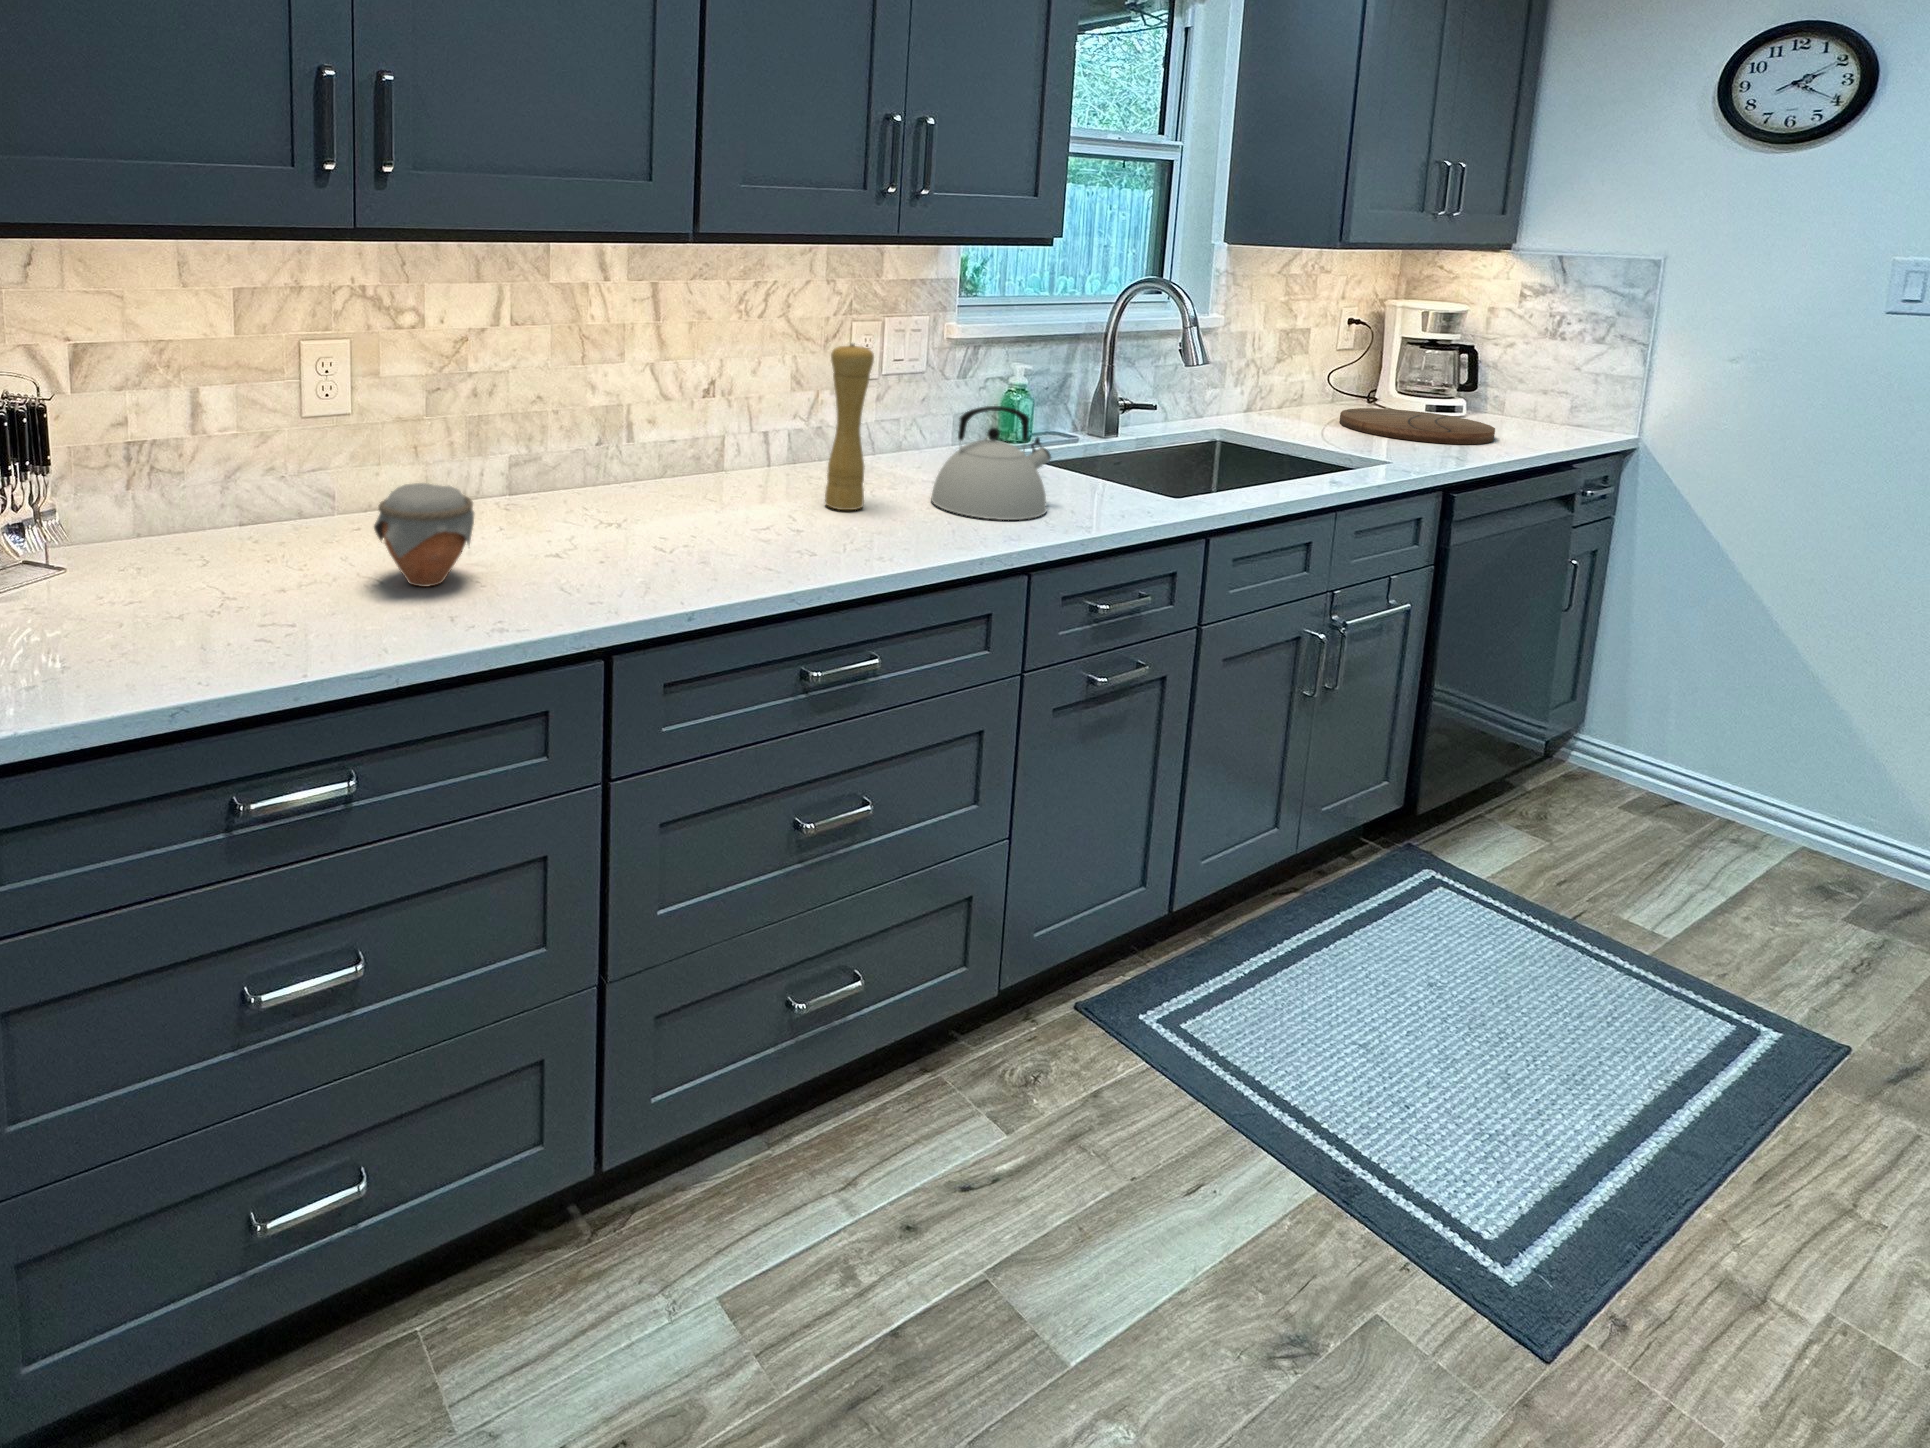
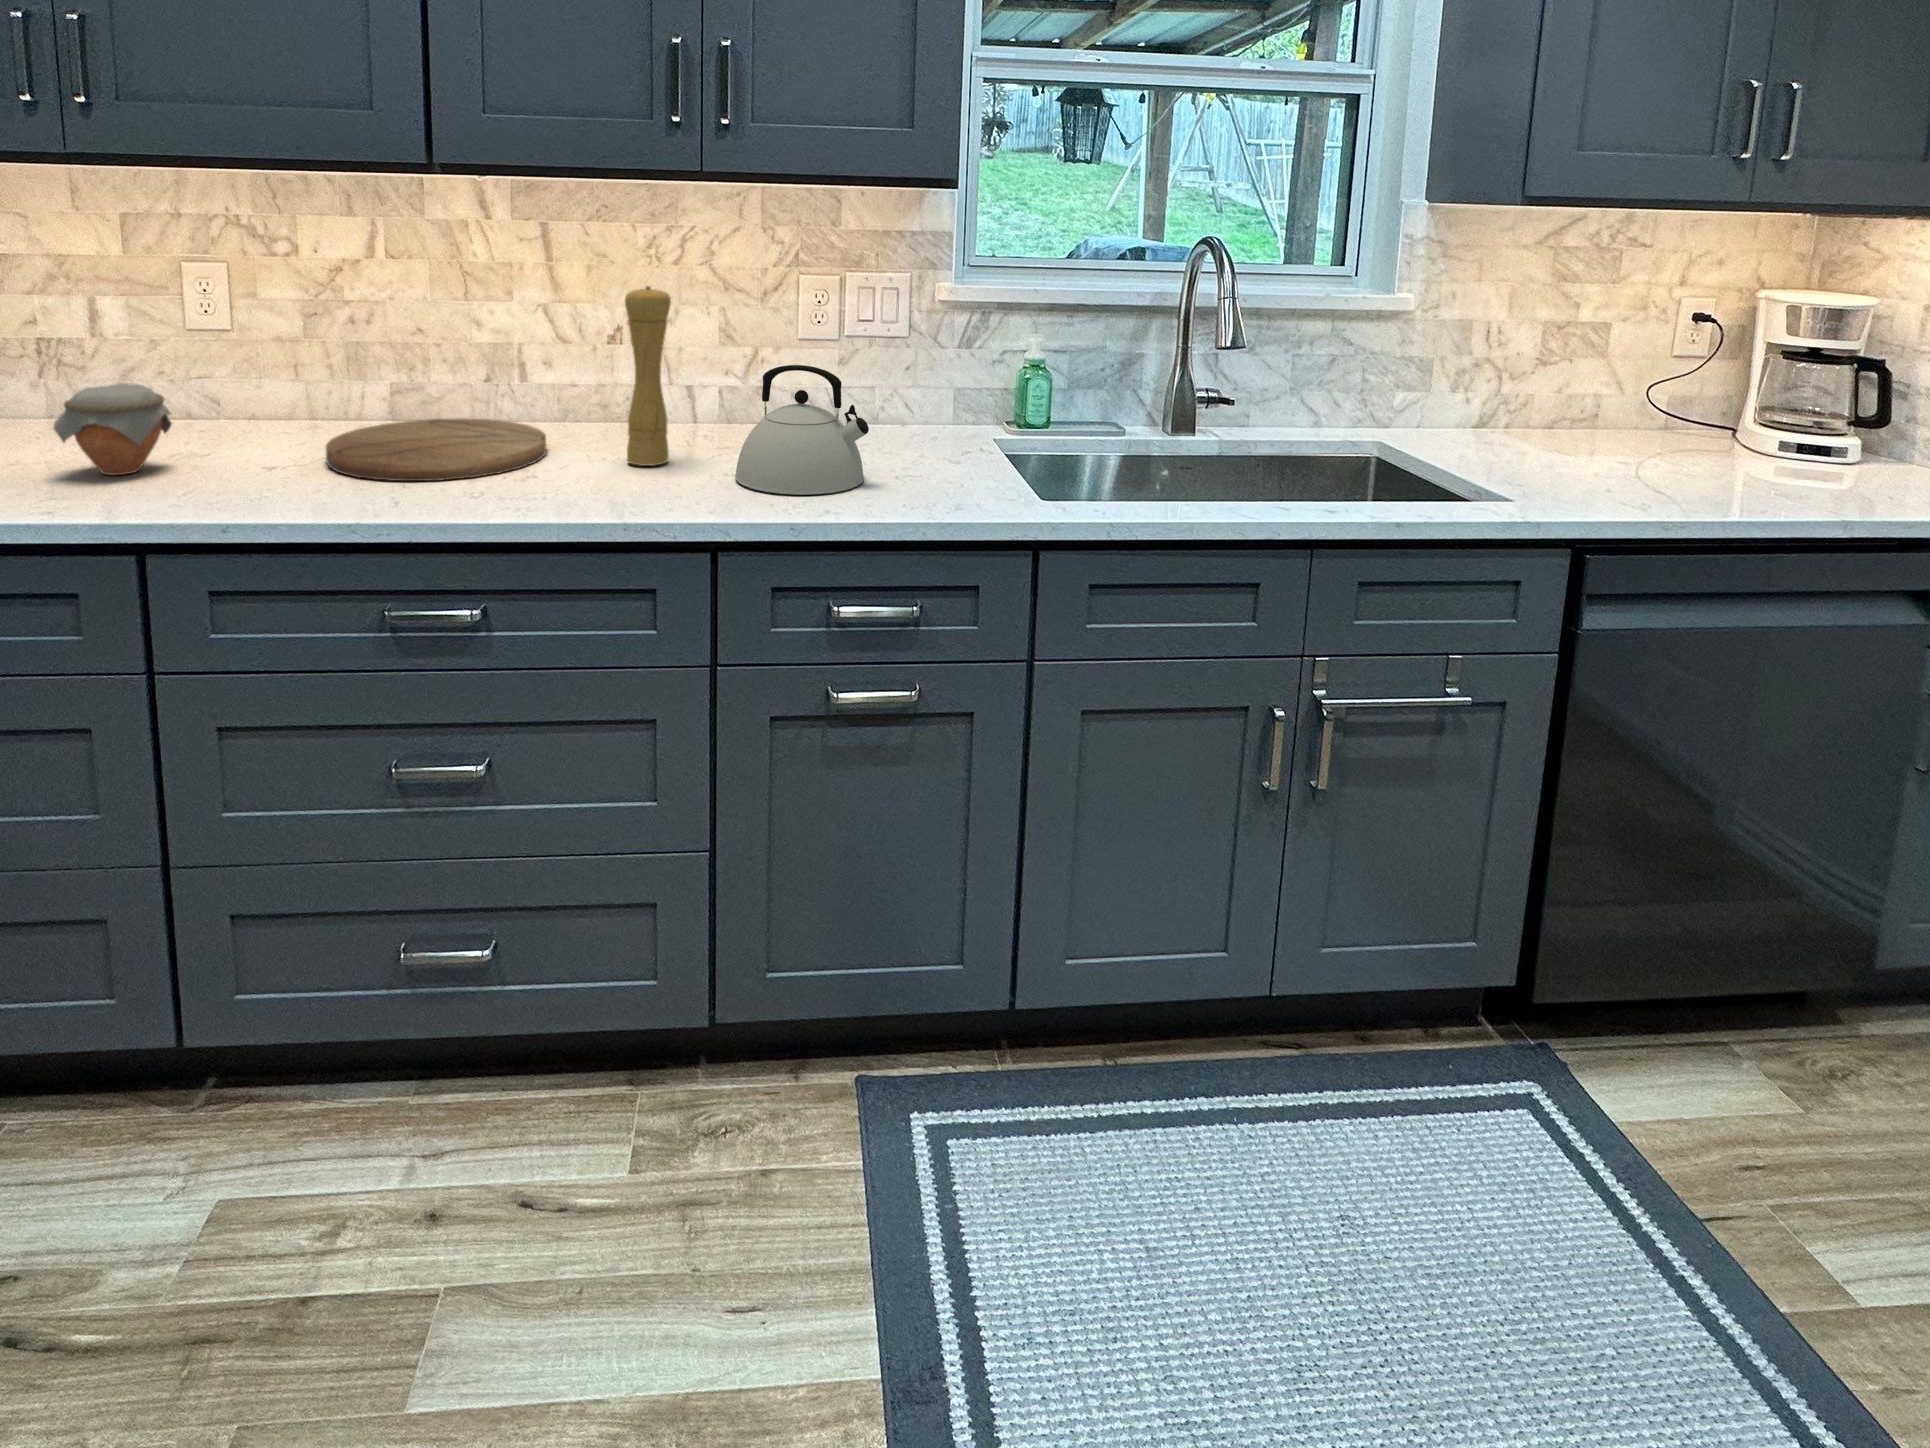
cutting board: present [1339,408,1495,444] -> present [326,418,546,481]

